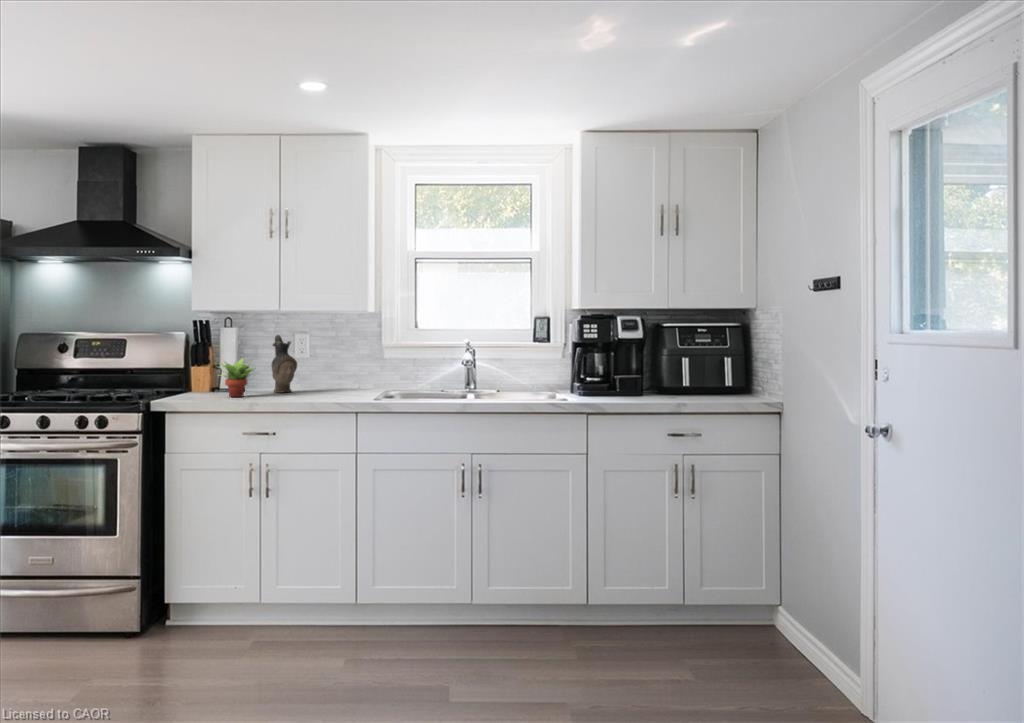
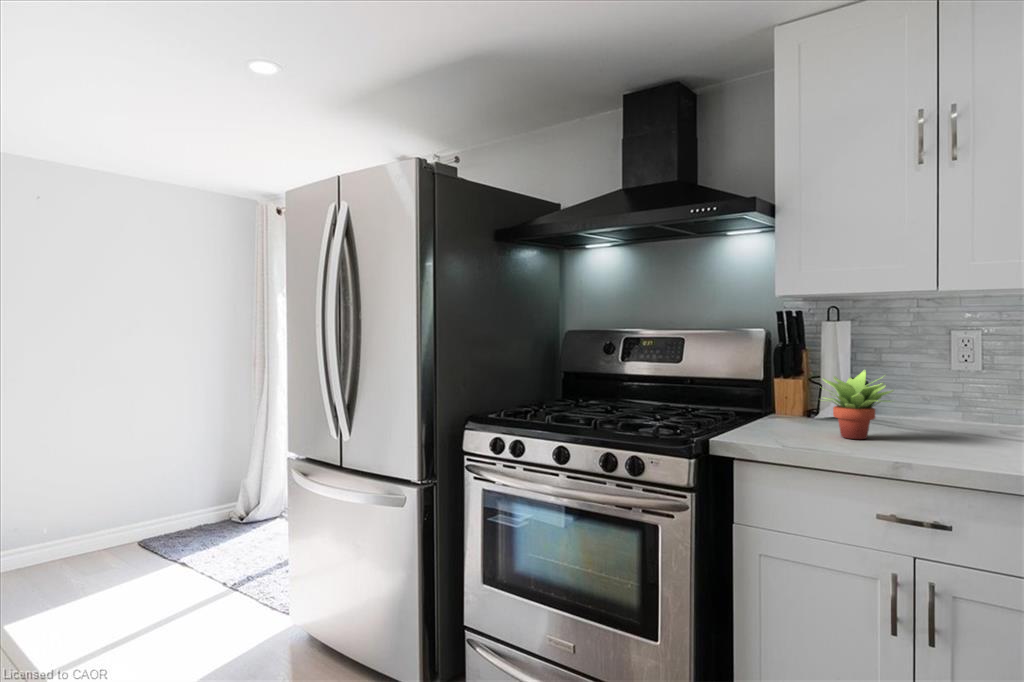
ceramic pitcher: present [272,335,297,393] -> none [914,330,967,432]

